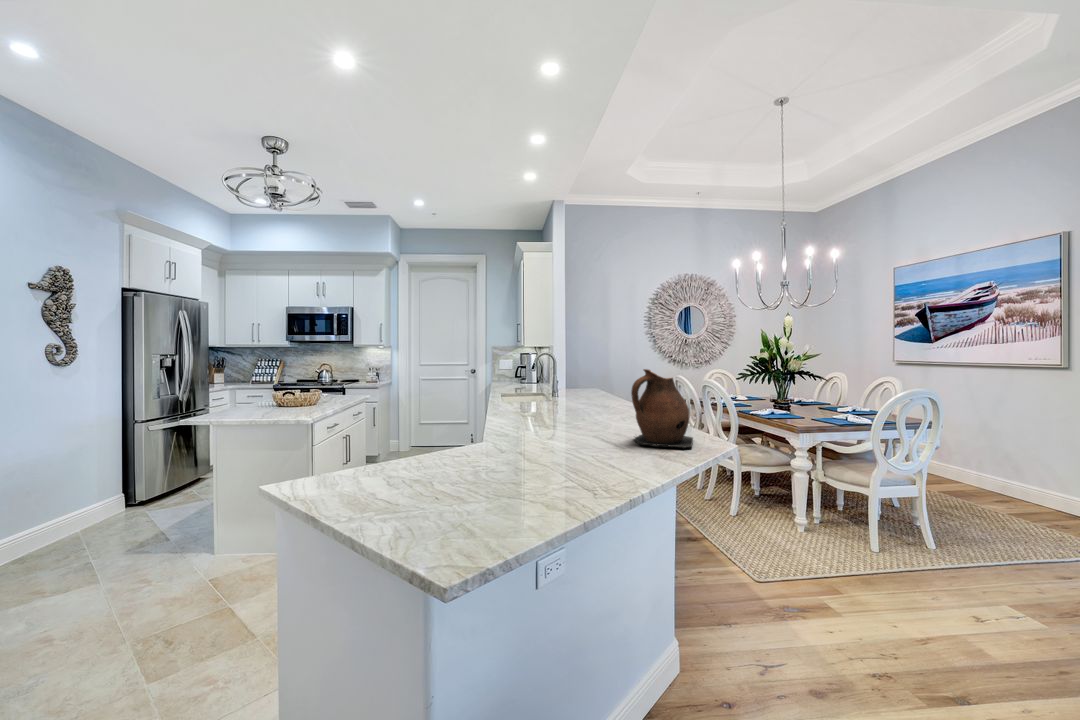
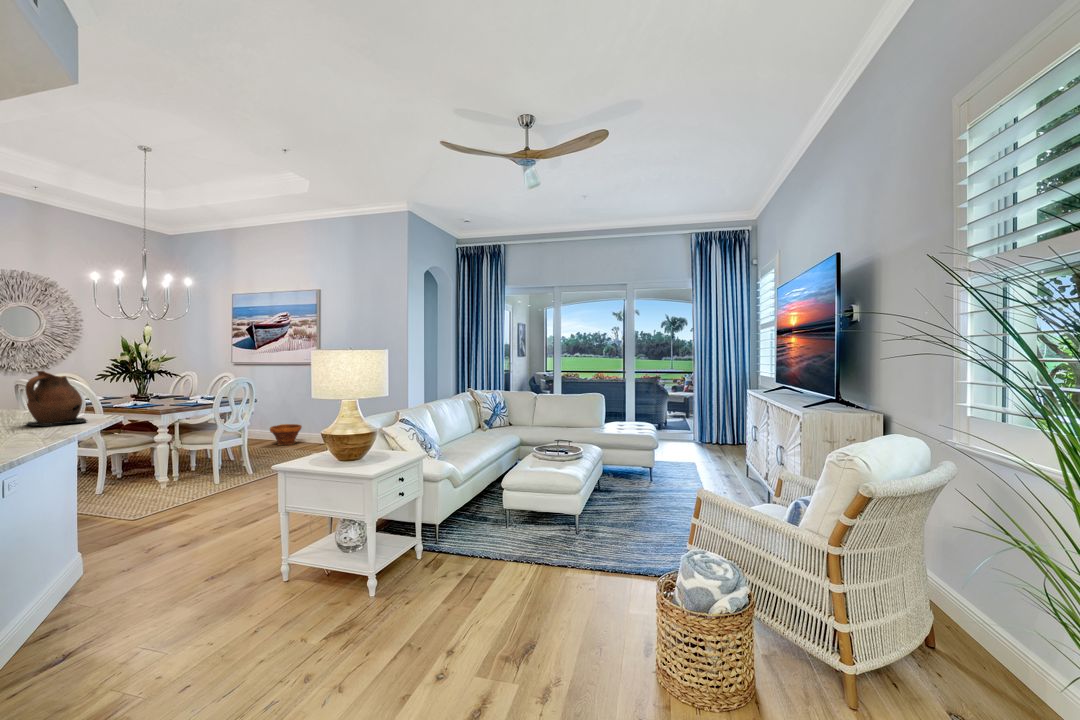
planter: none [957,466,1023,506] -> present [270,424,302,445]

